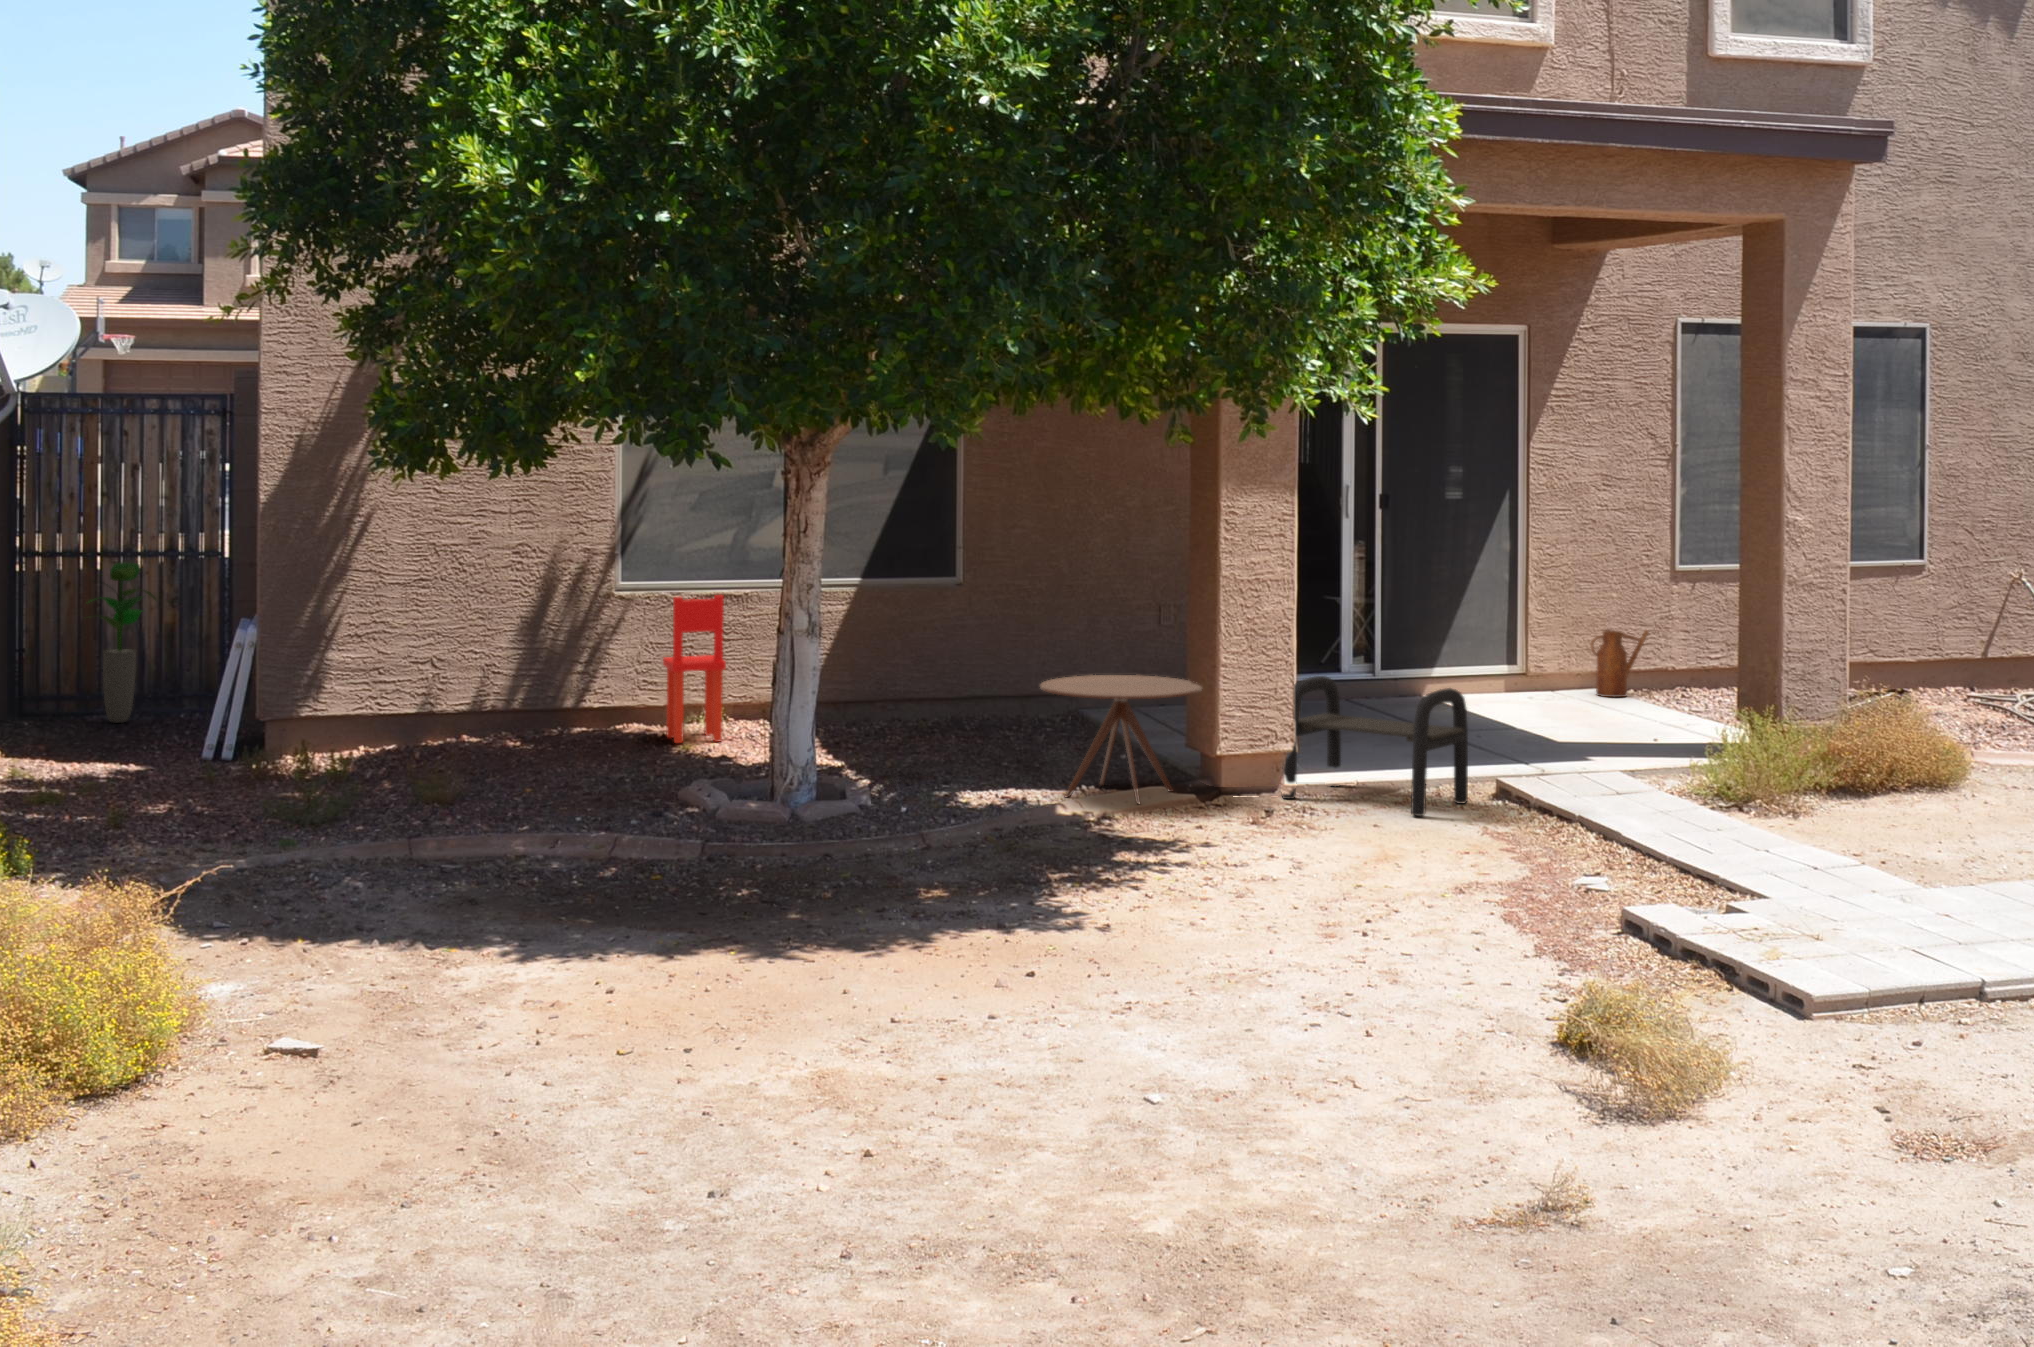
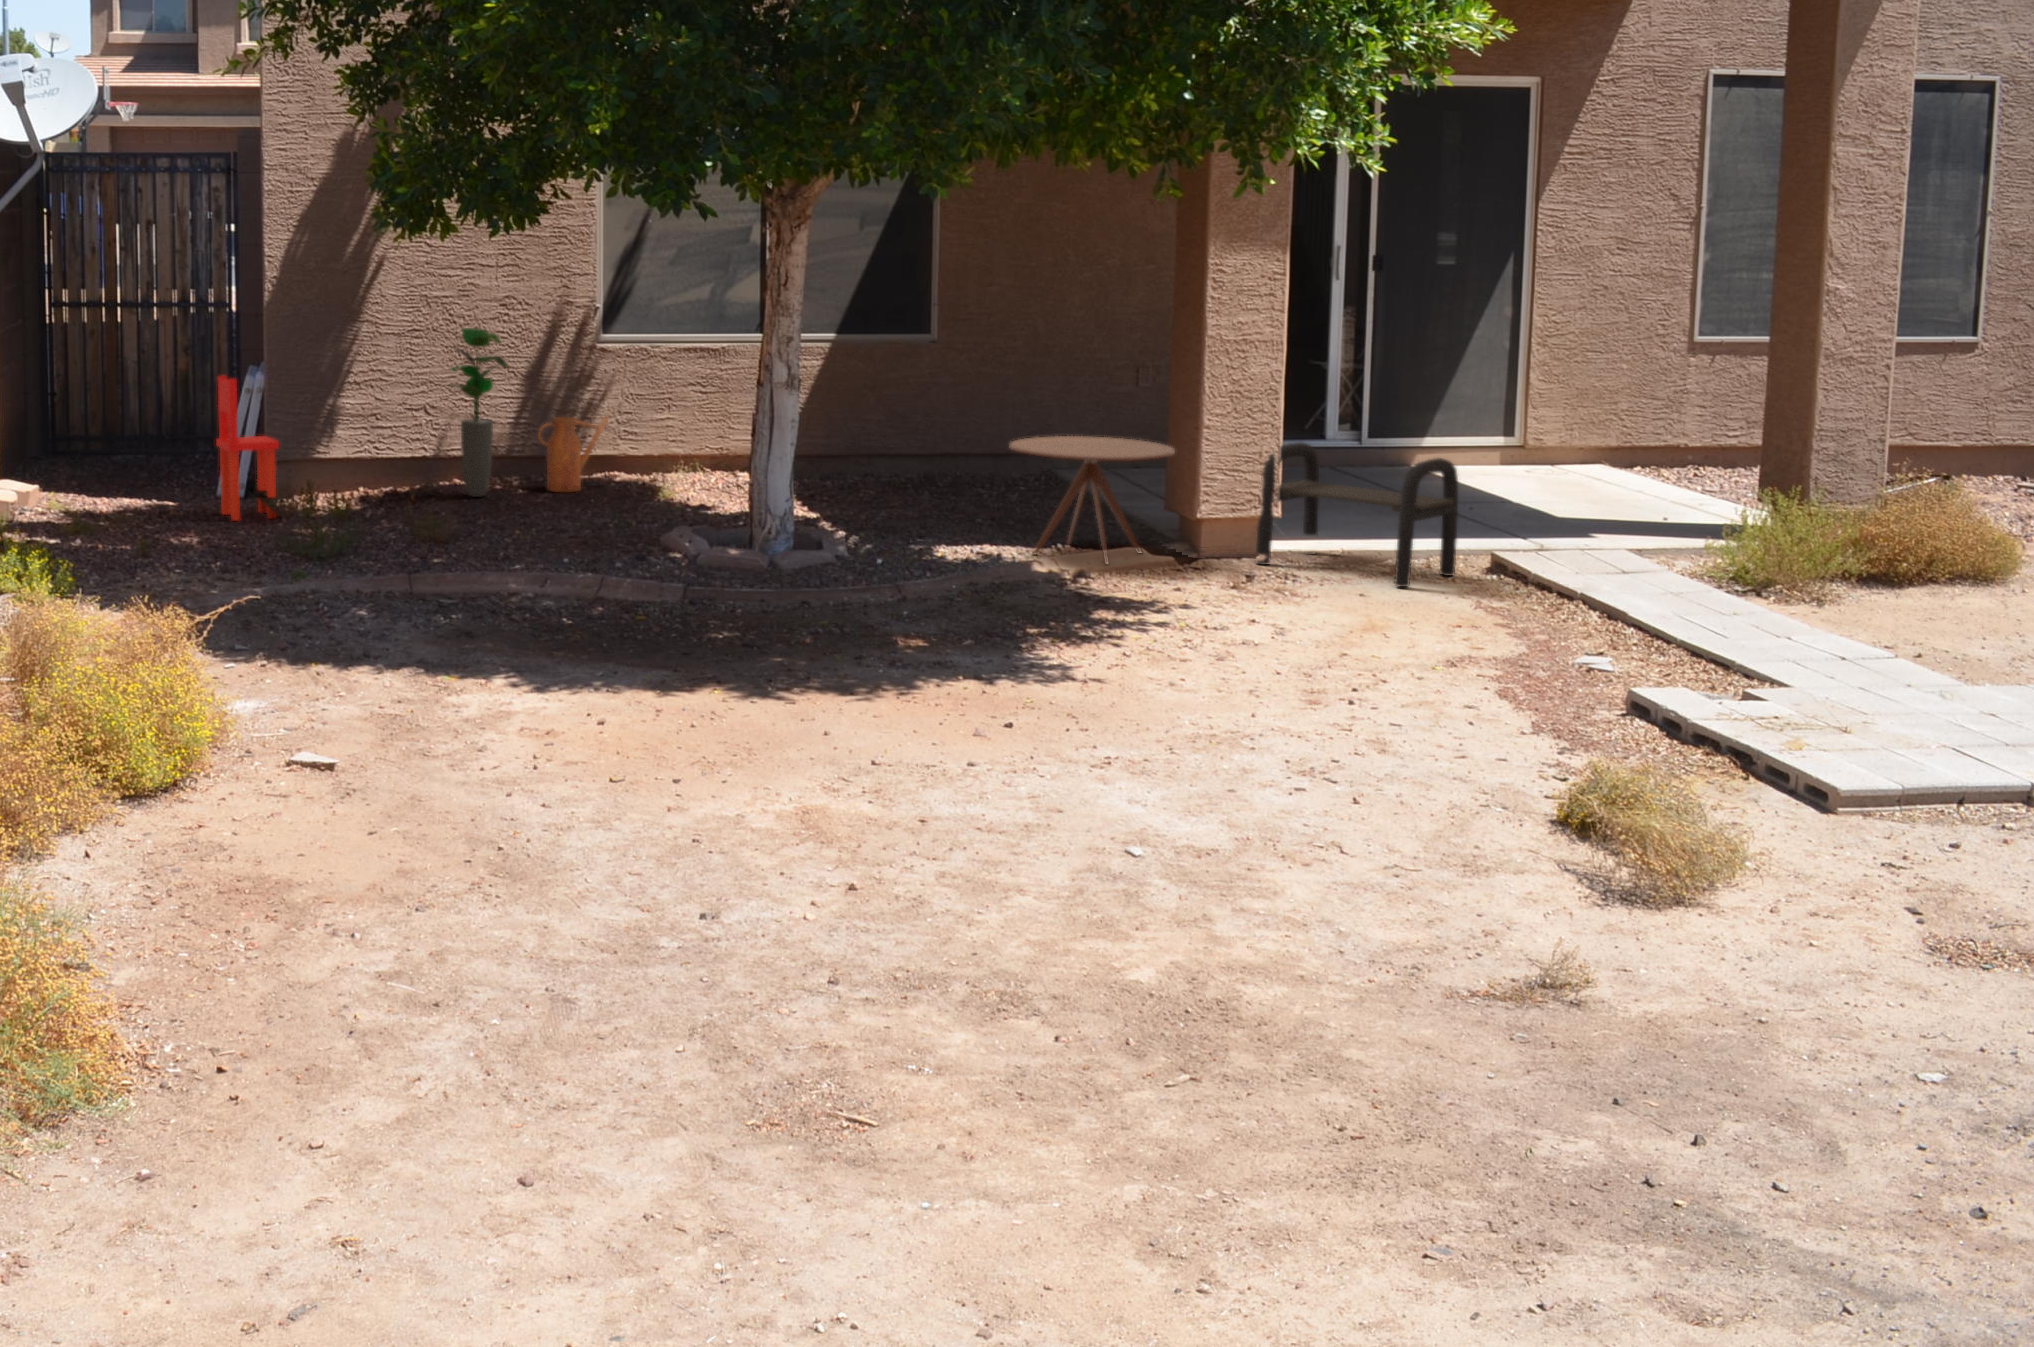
potted plant: present [101,563,156,723] -> present [451,328,507,497]
chair: present [663,595,726,743] -> present [216,376,279,521]
watering can: present [1591,630,1649,697] -> present [538,417,608,492]

